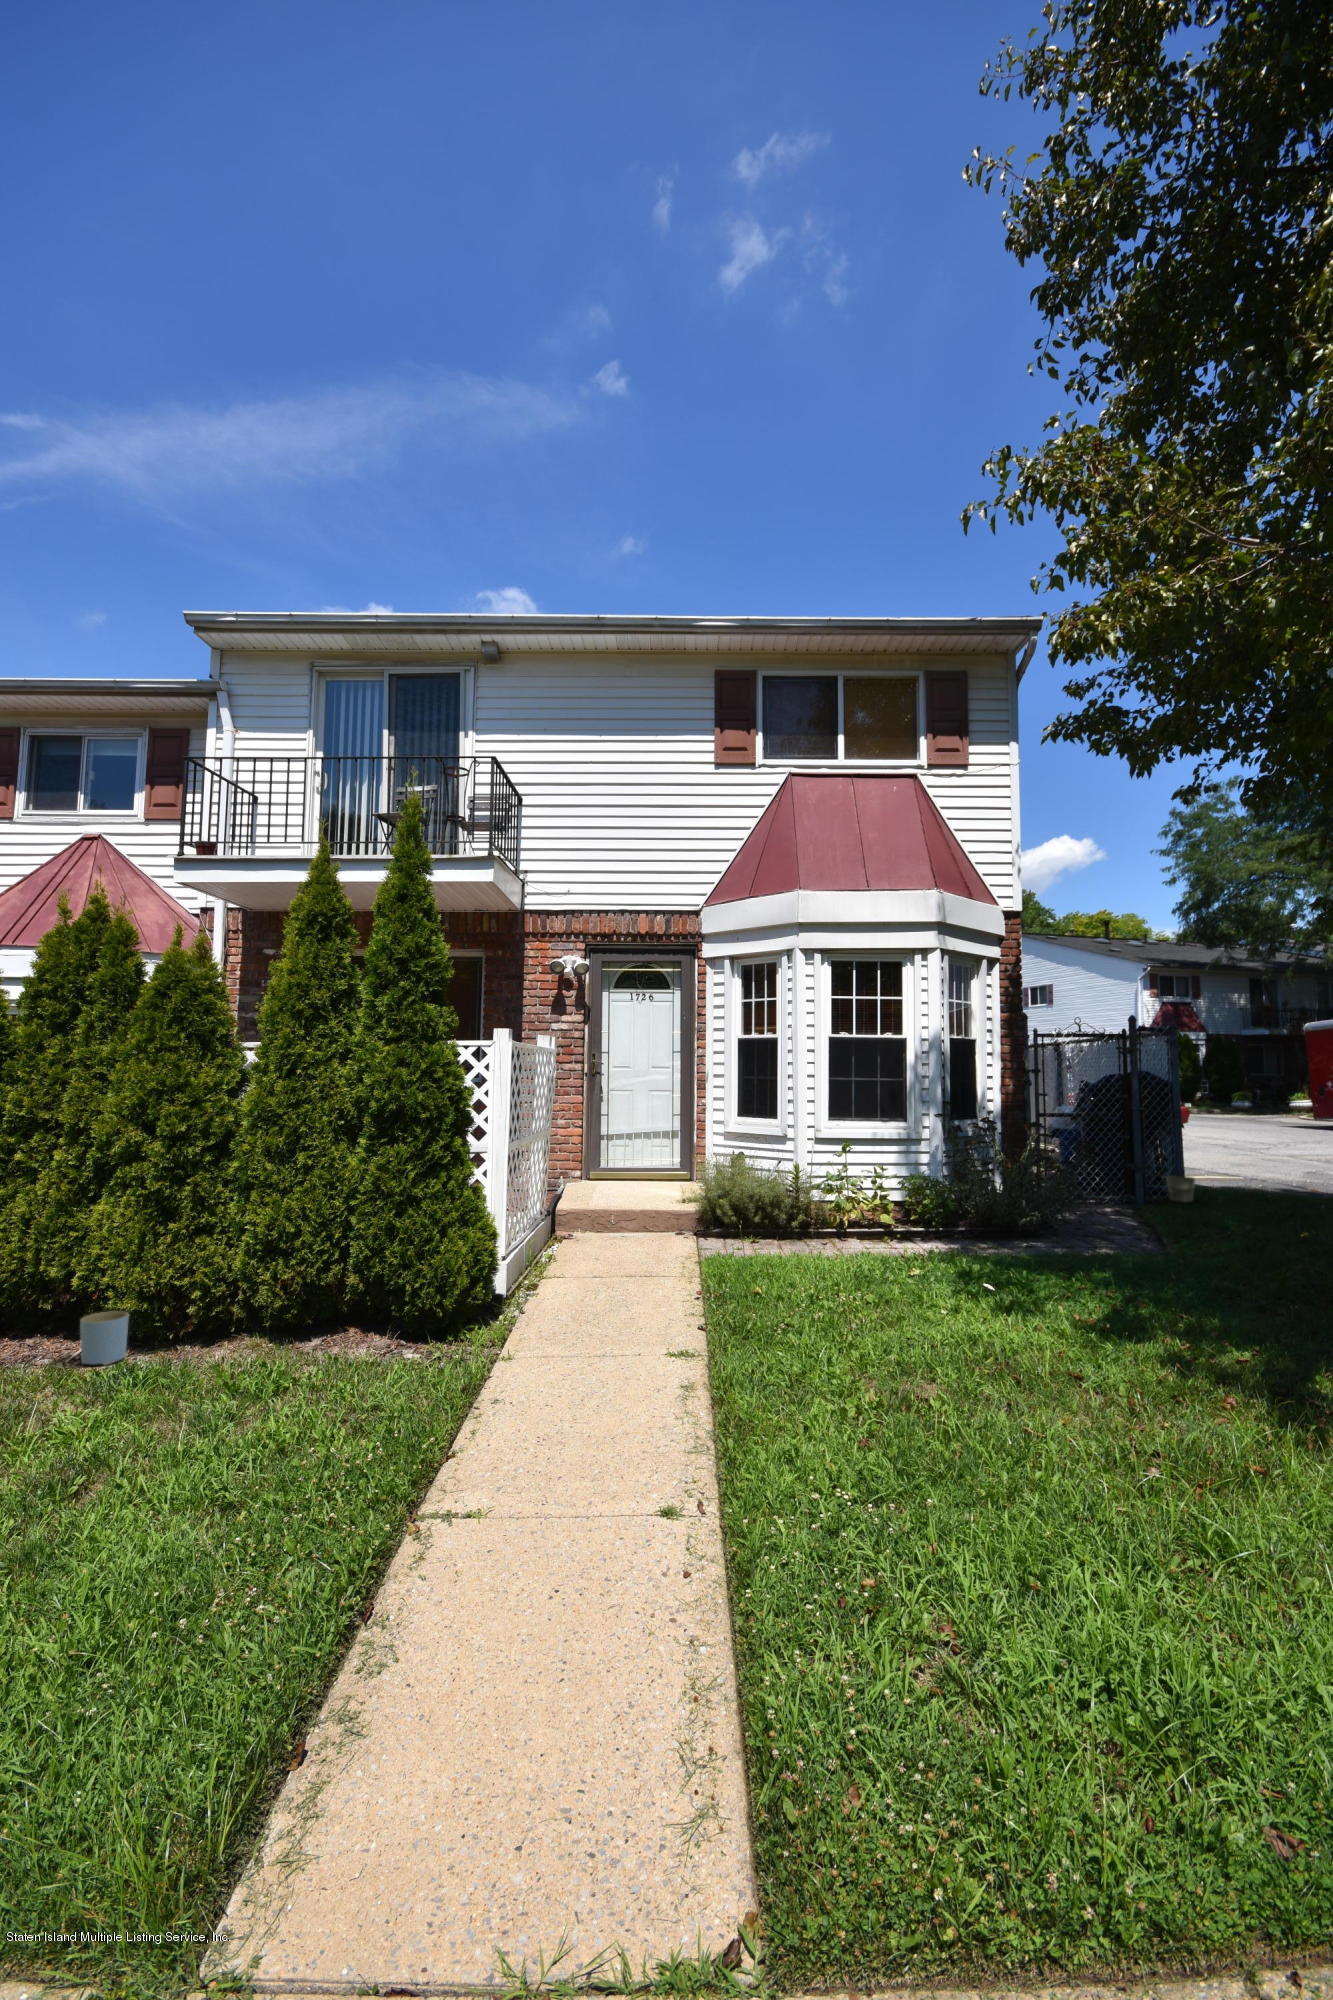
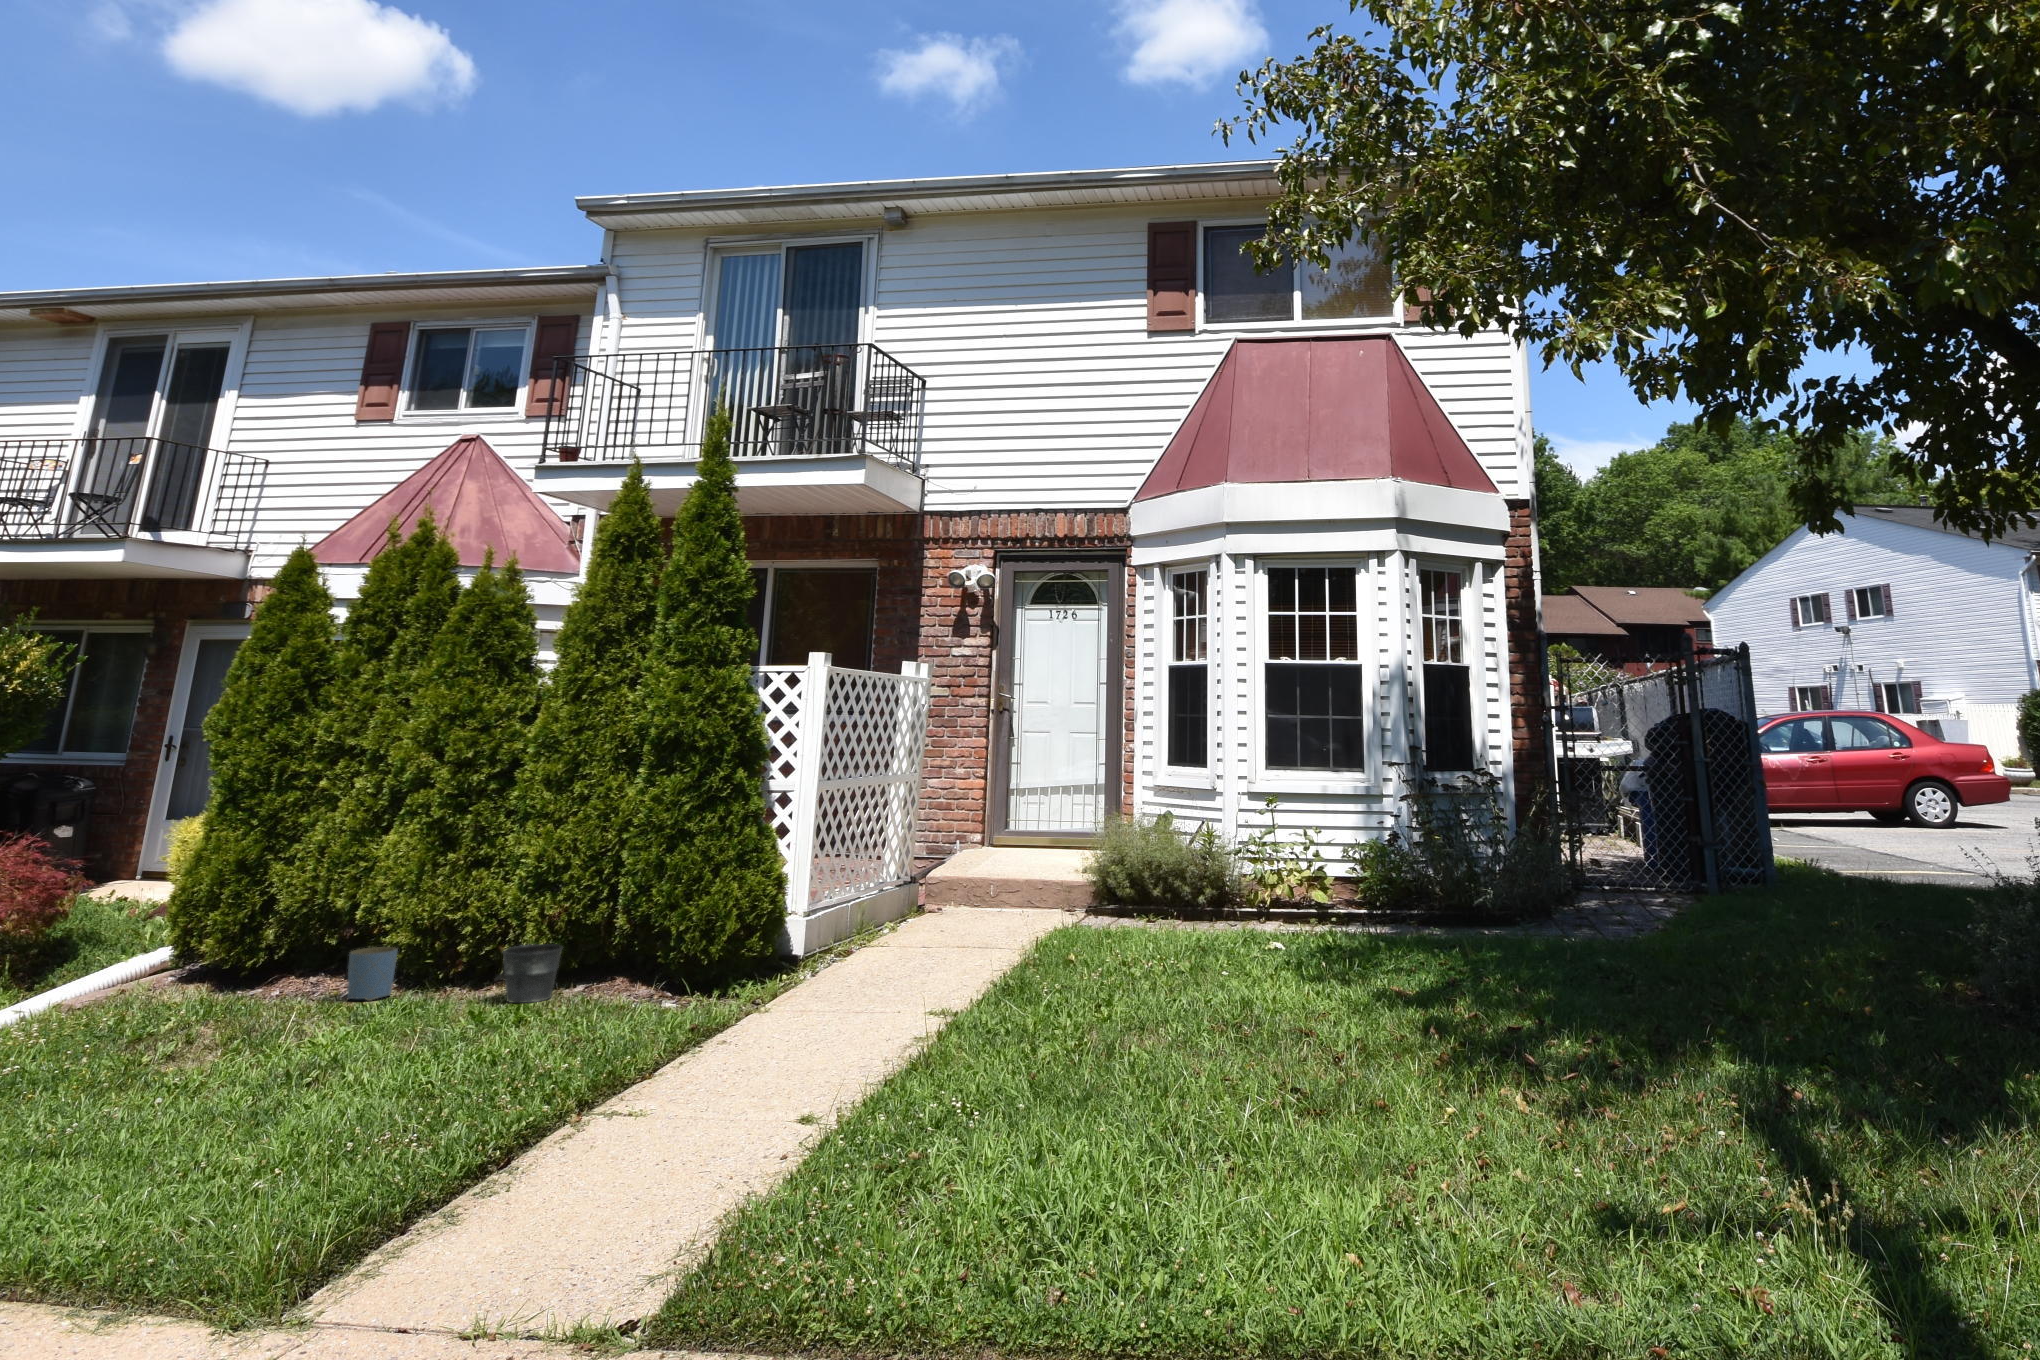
bucket: present [1166,1176,1195,1202] -> present [495,944,563,1003]

